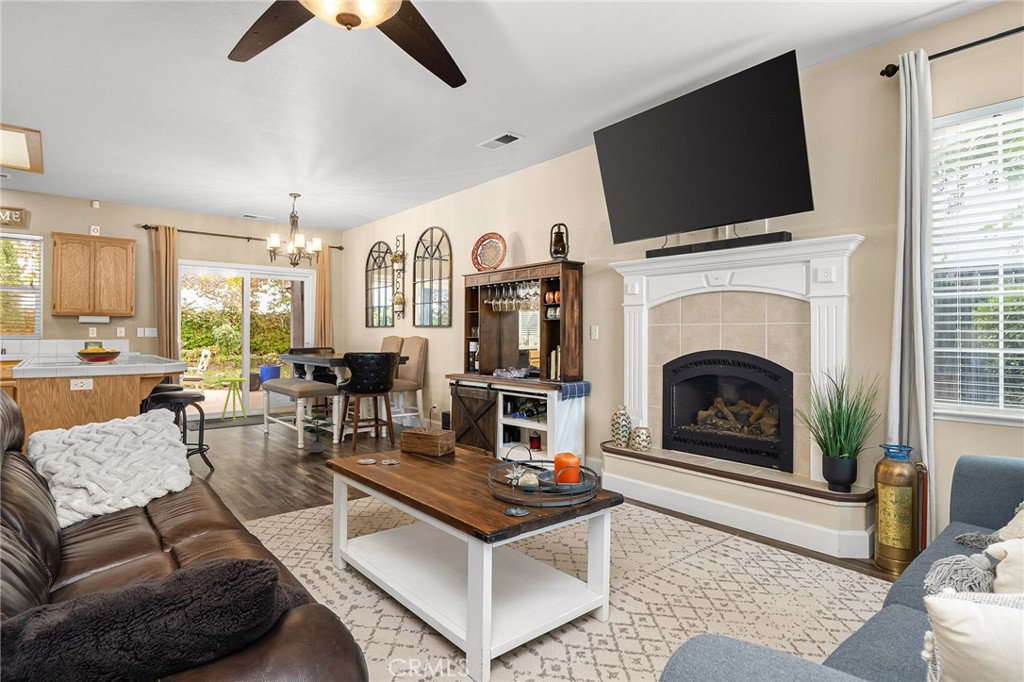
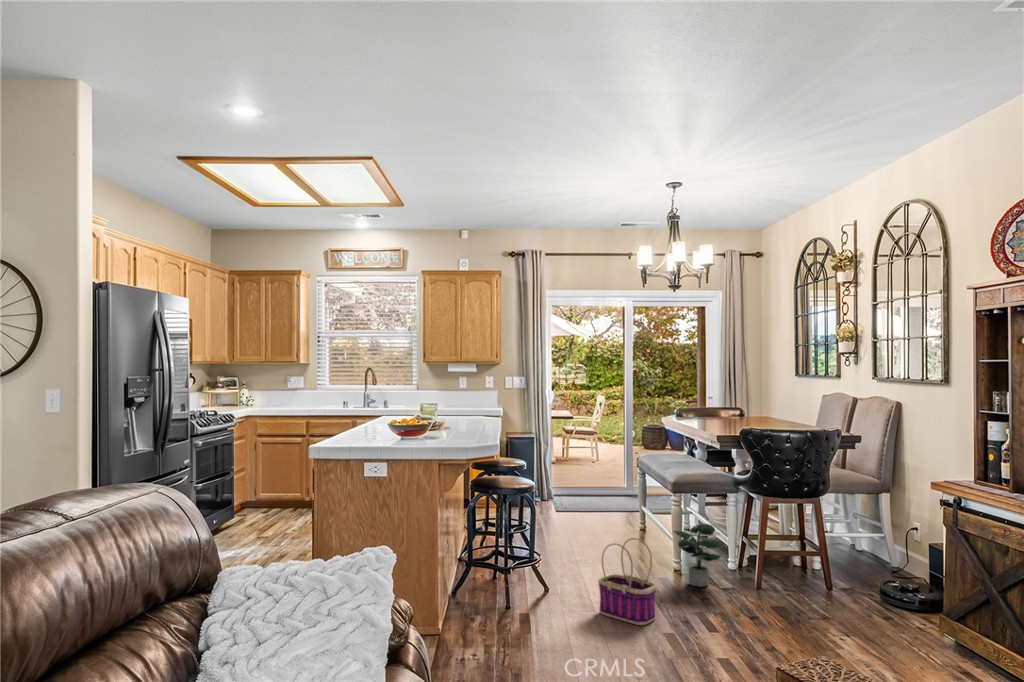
side table: present [219,378,247,420] -> none [591,444,626,503]
basket: none [256,423,297,474] -> present [598,538,657,625]

